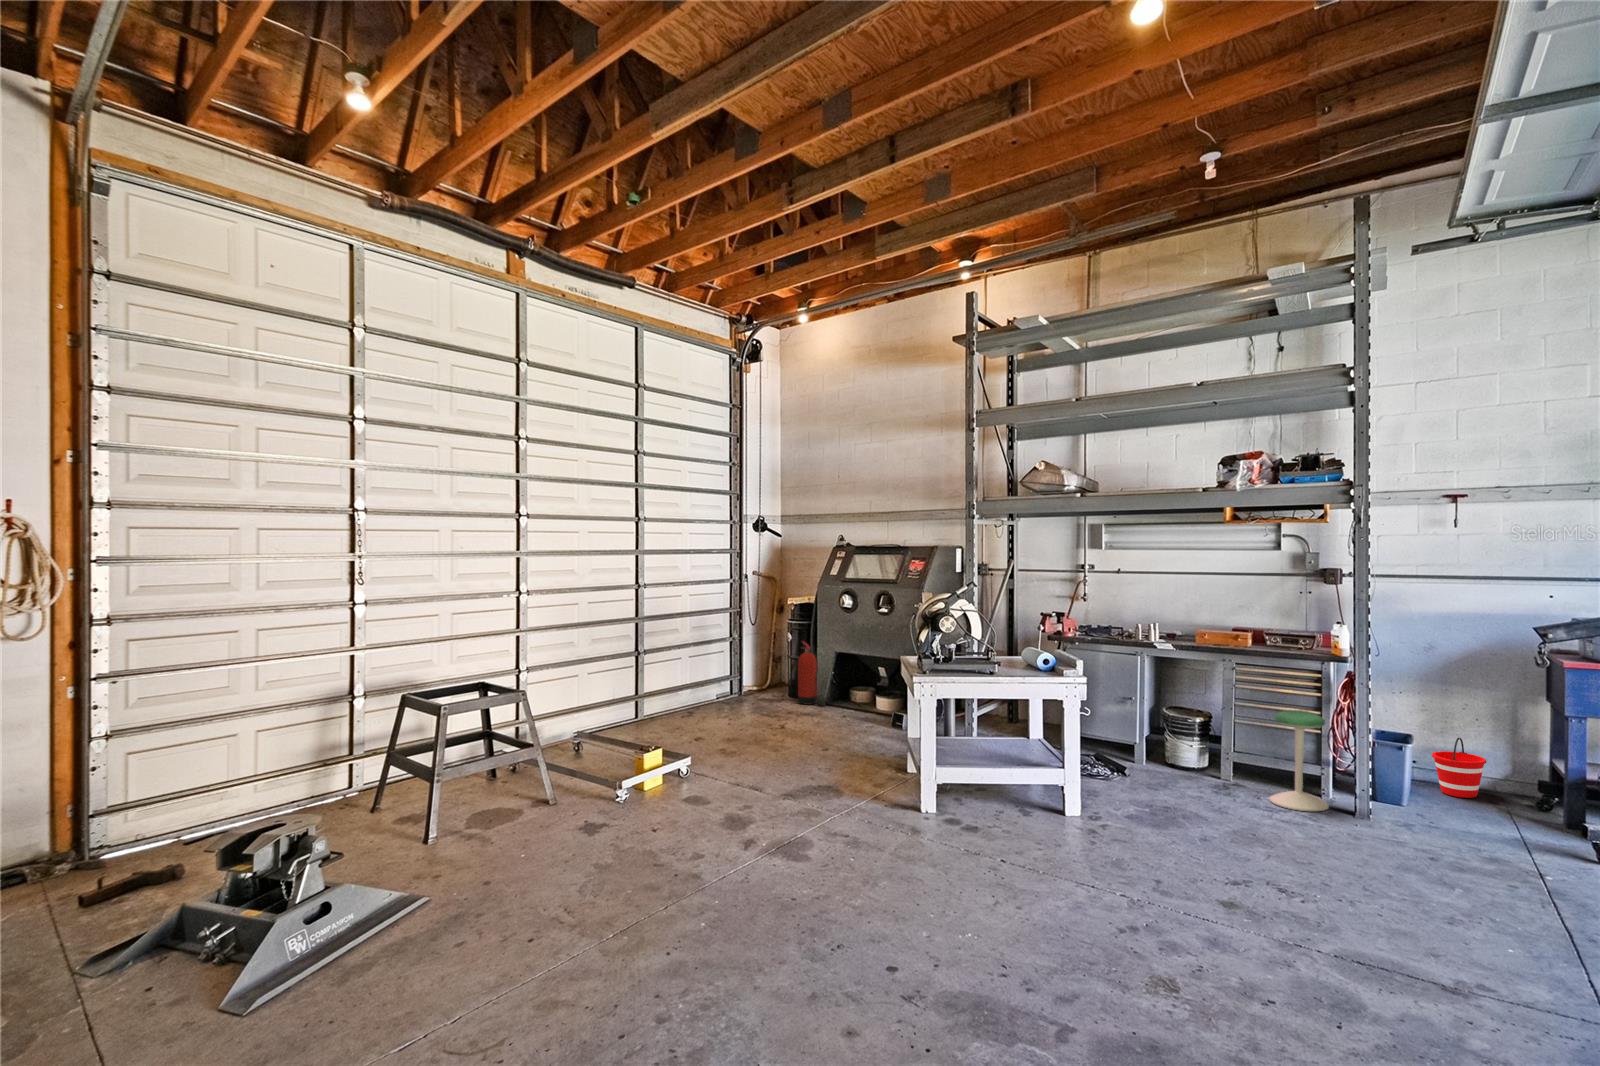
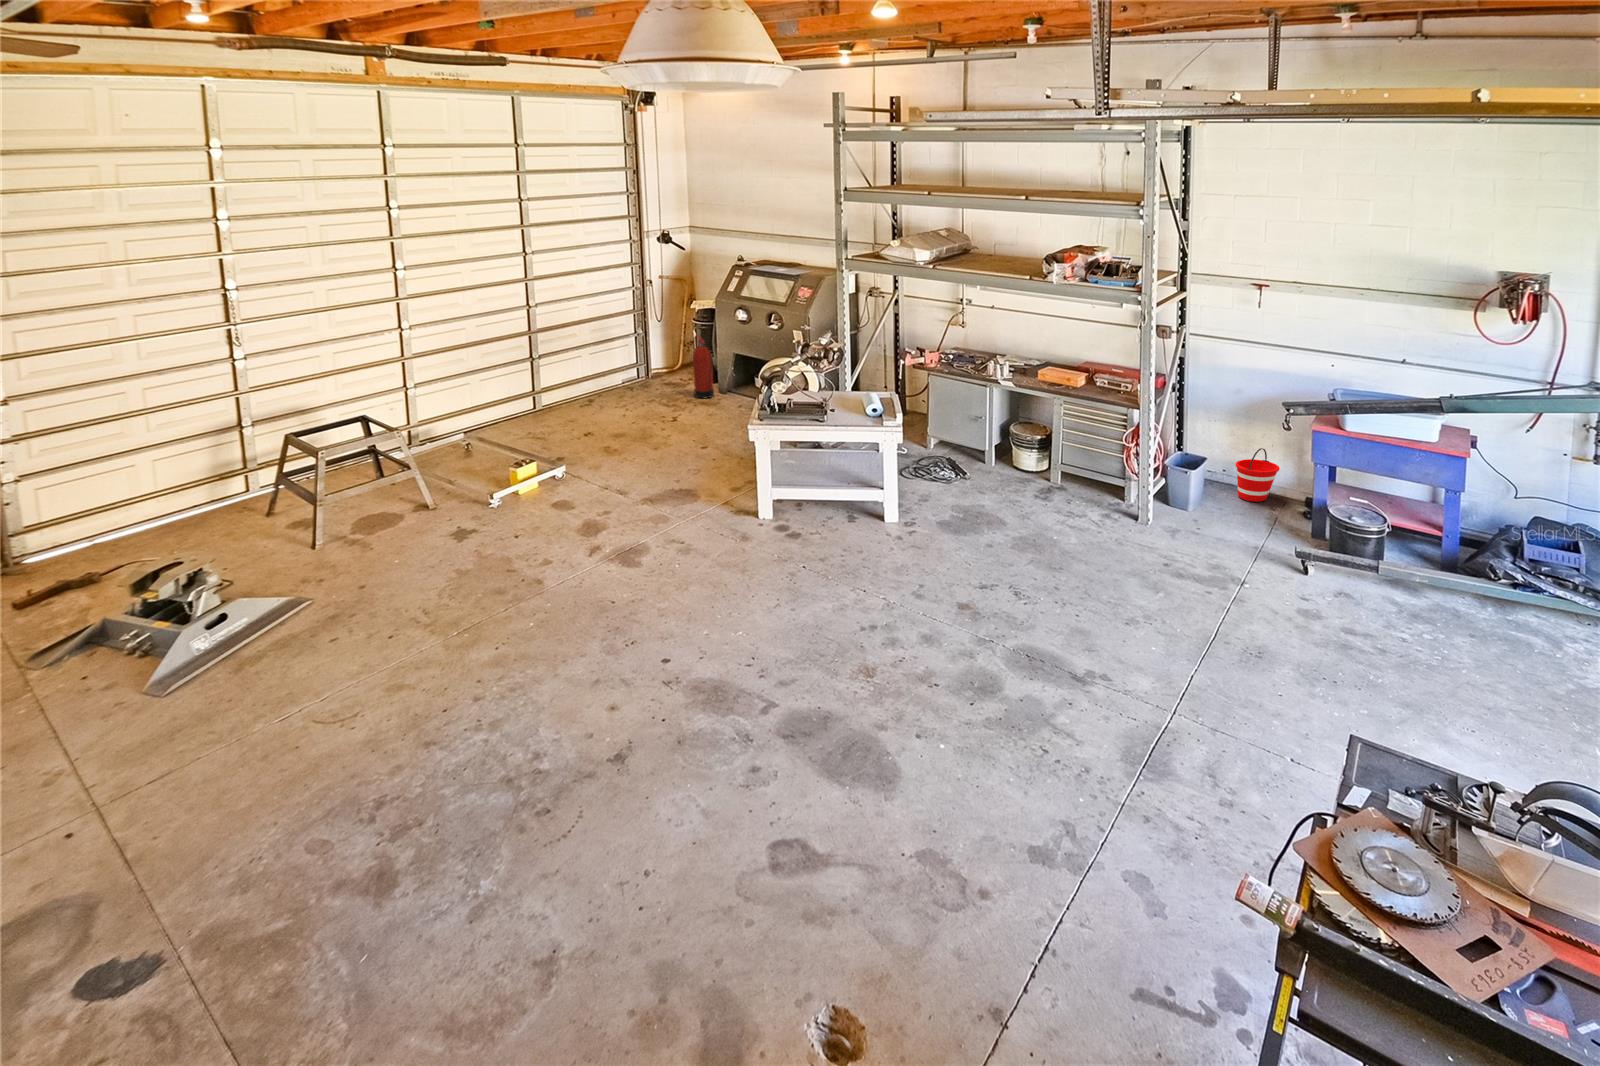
stool: present [1269,710,1329,811] -> none [1076,426,1131,516]

